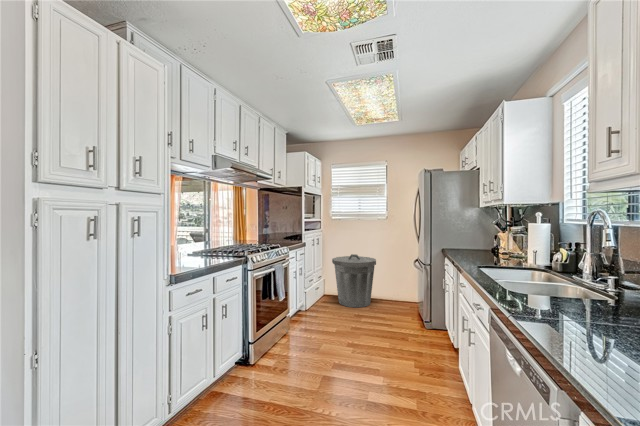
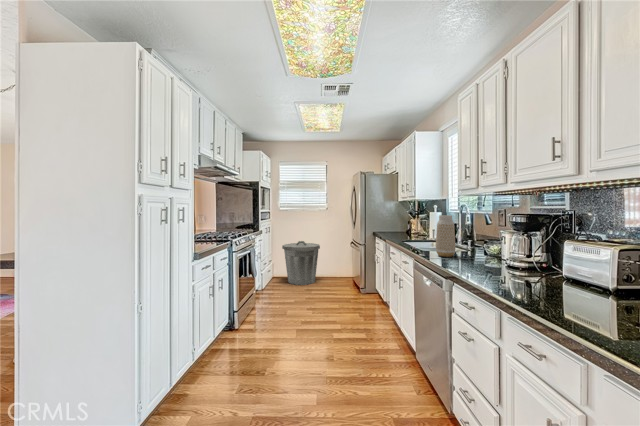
vase: none [541,233,585,314] -> present [436,215,455,257]

